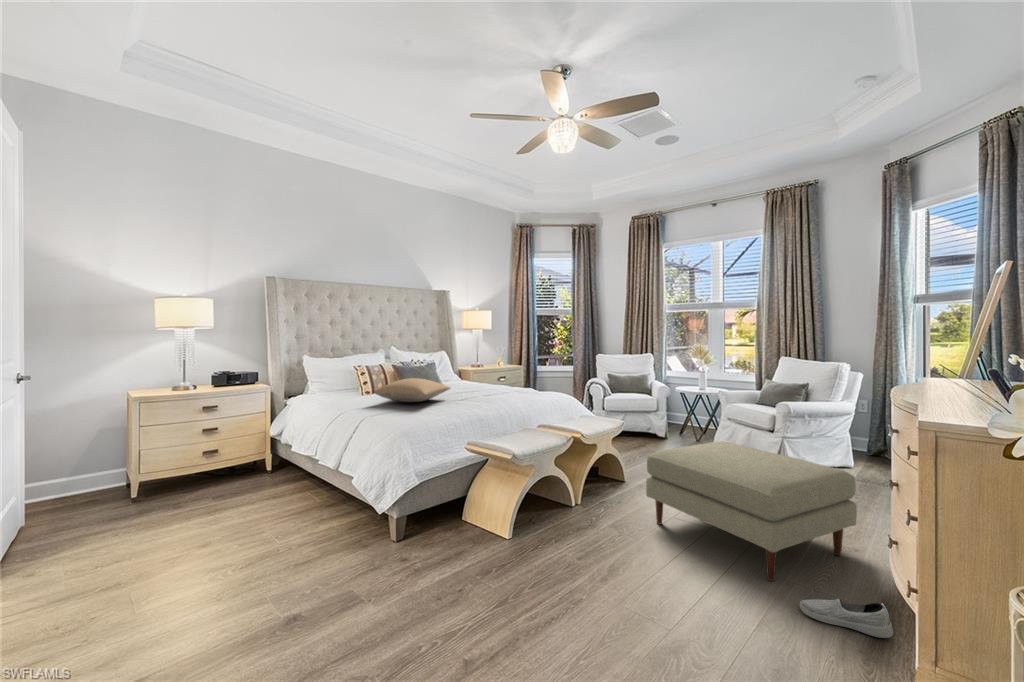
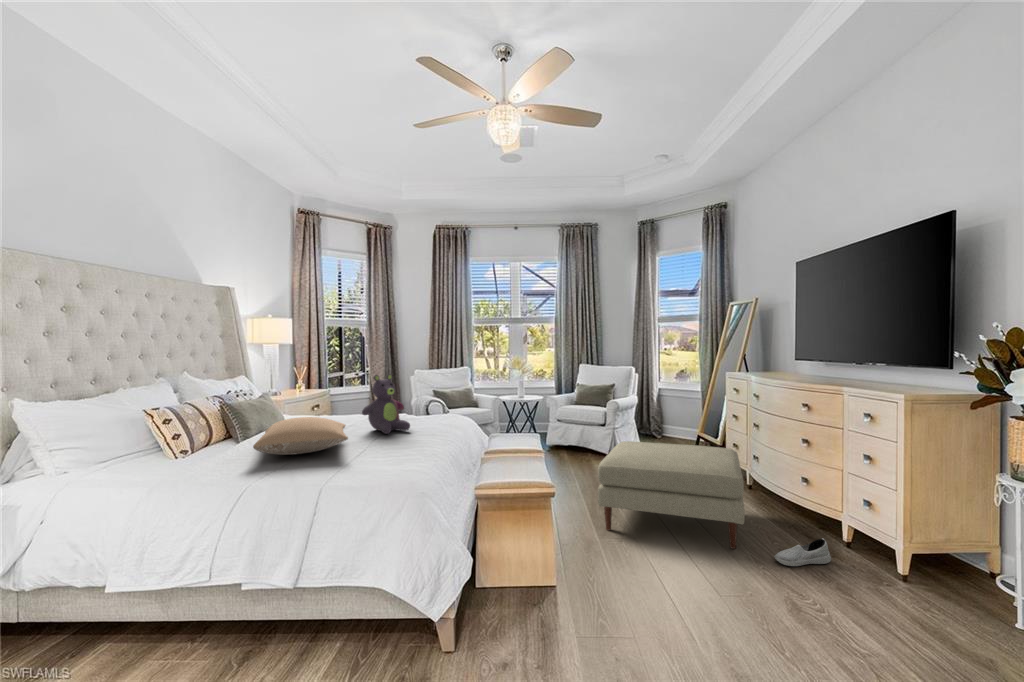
stuffed bear: none [470,353,506,399] -> present [362,374,410,434]

